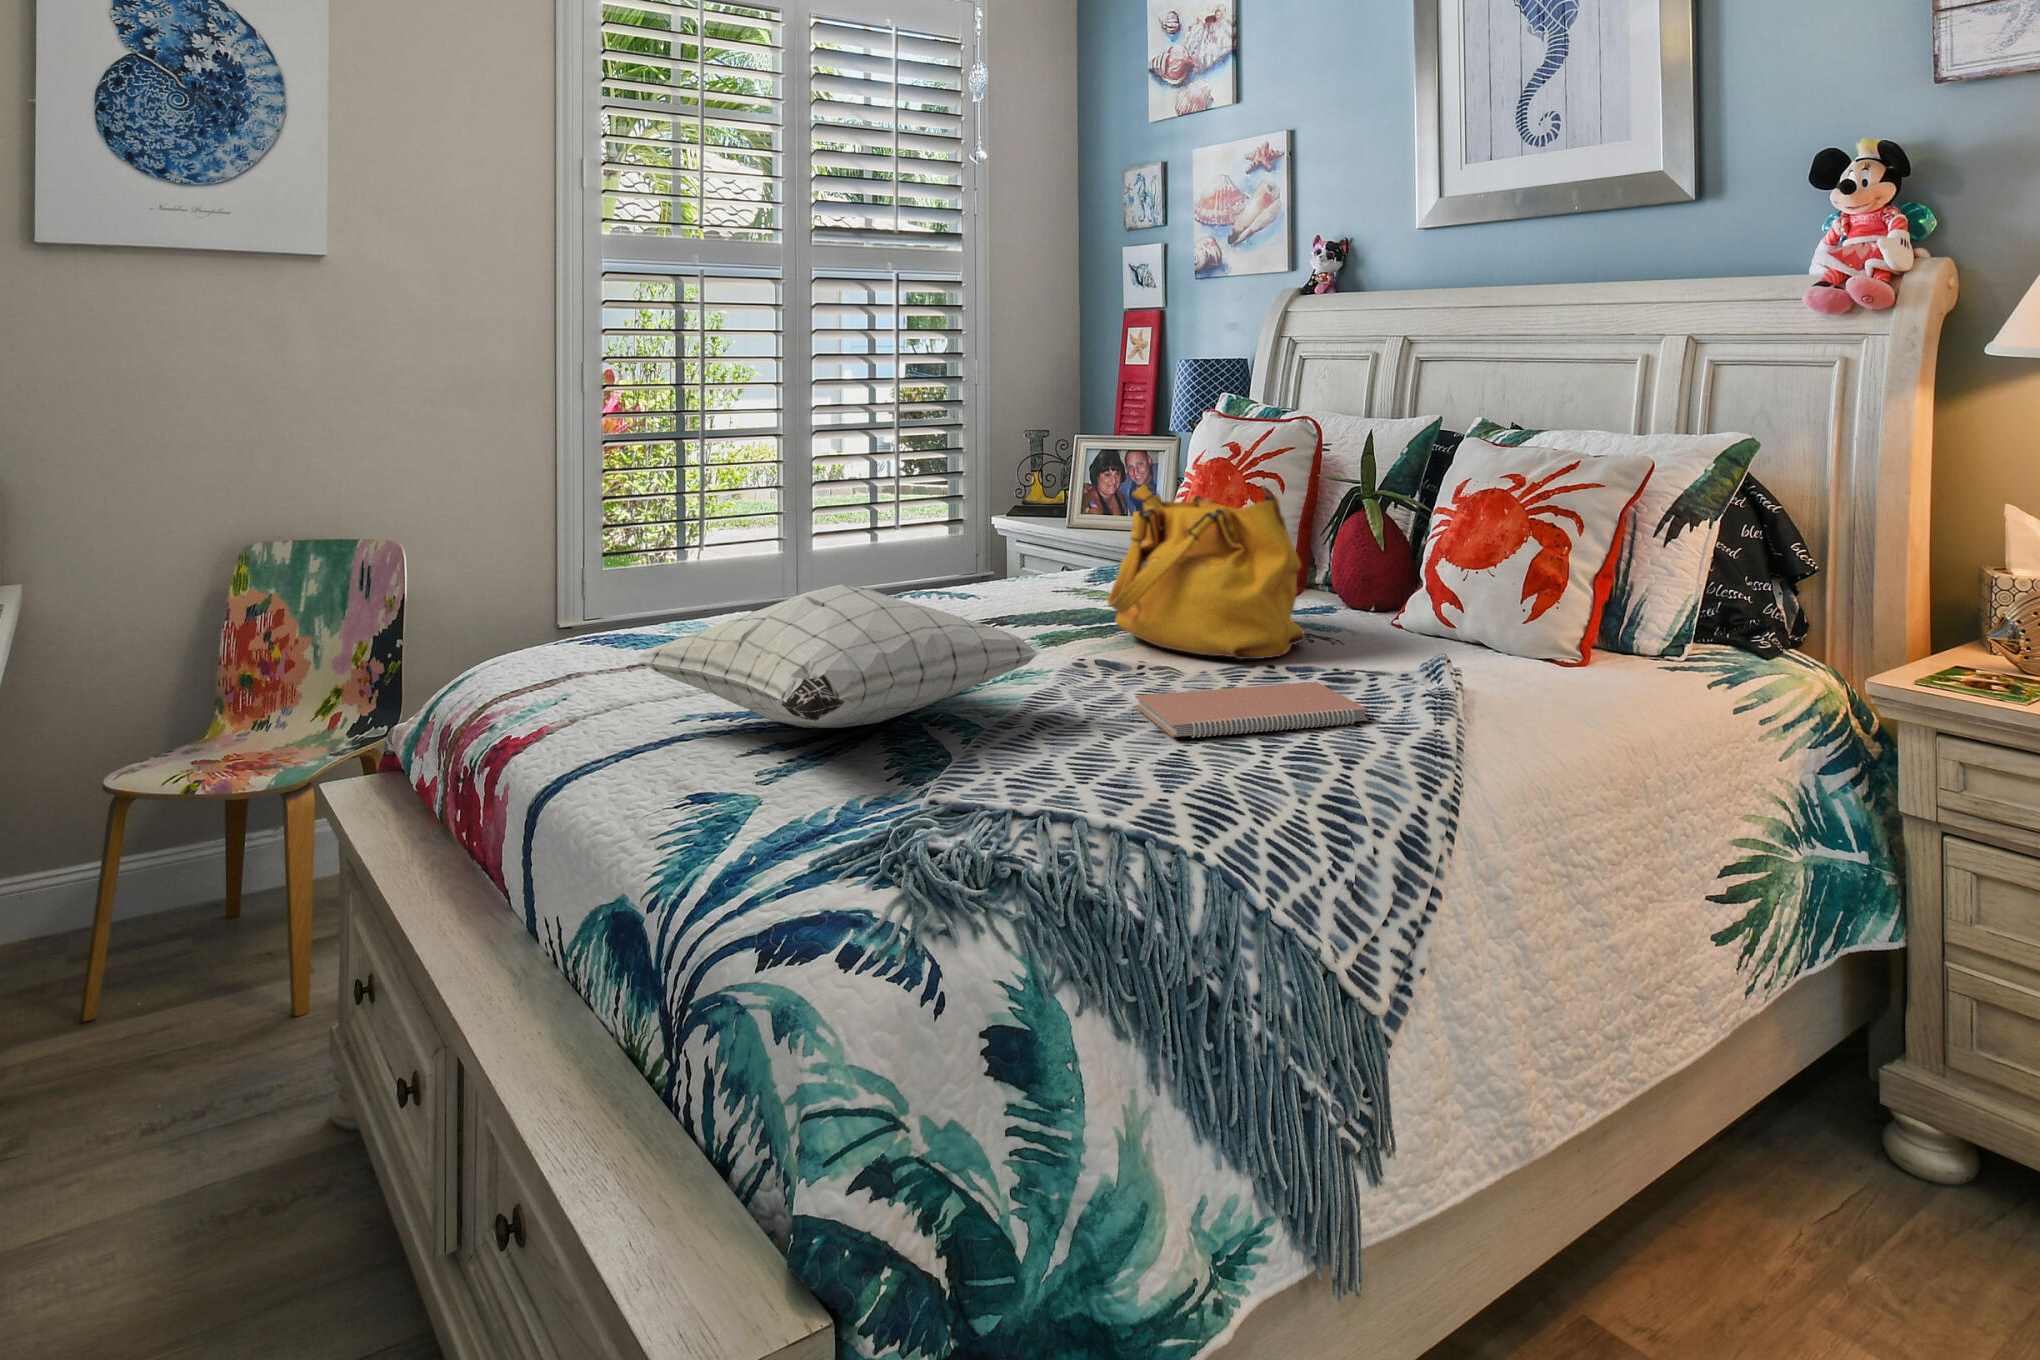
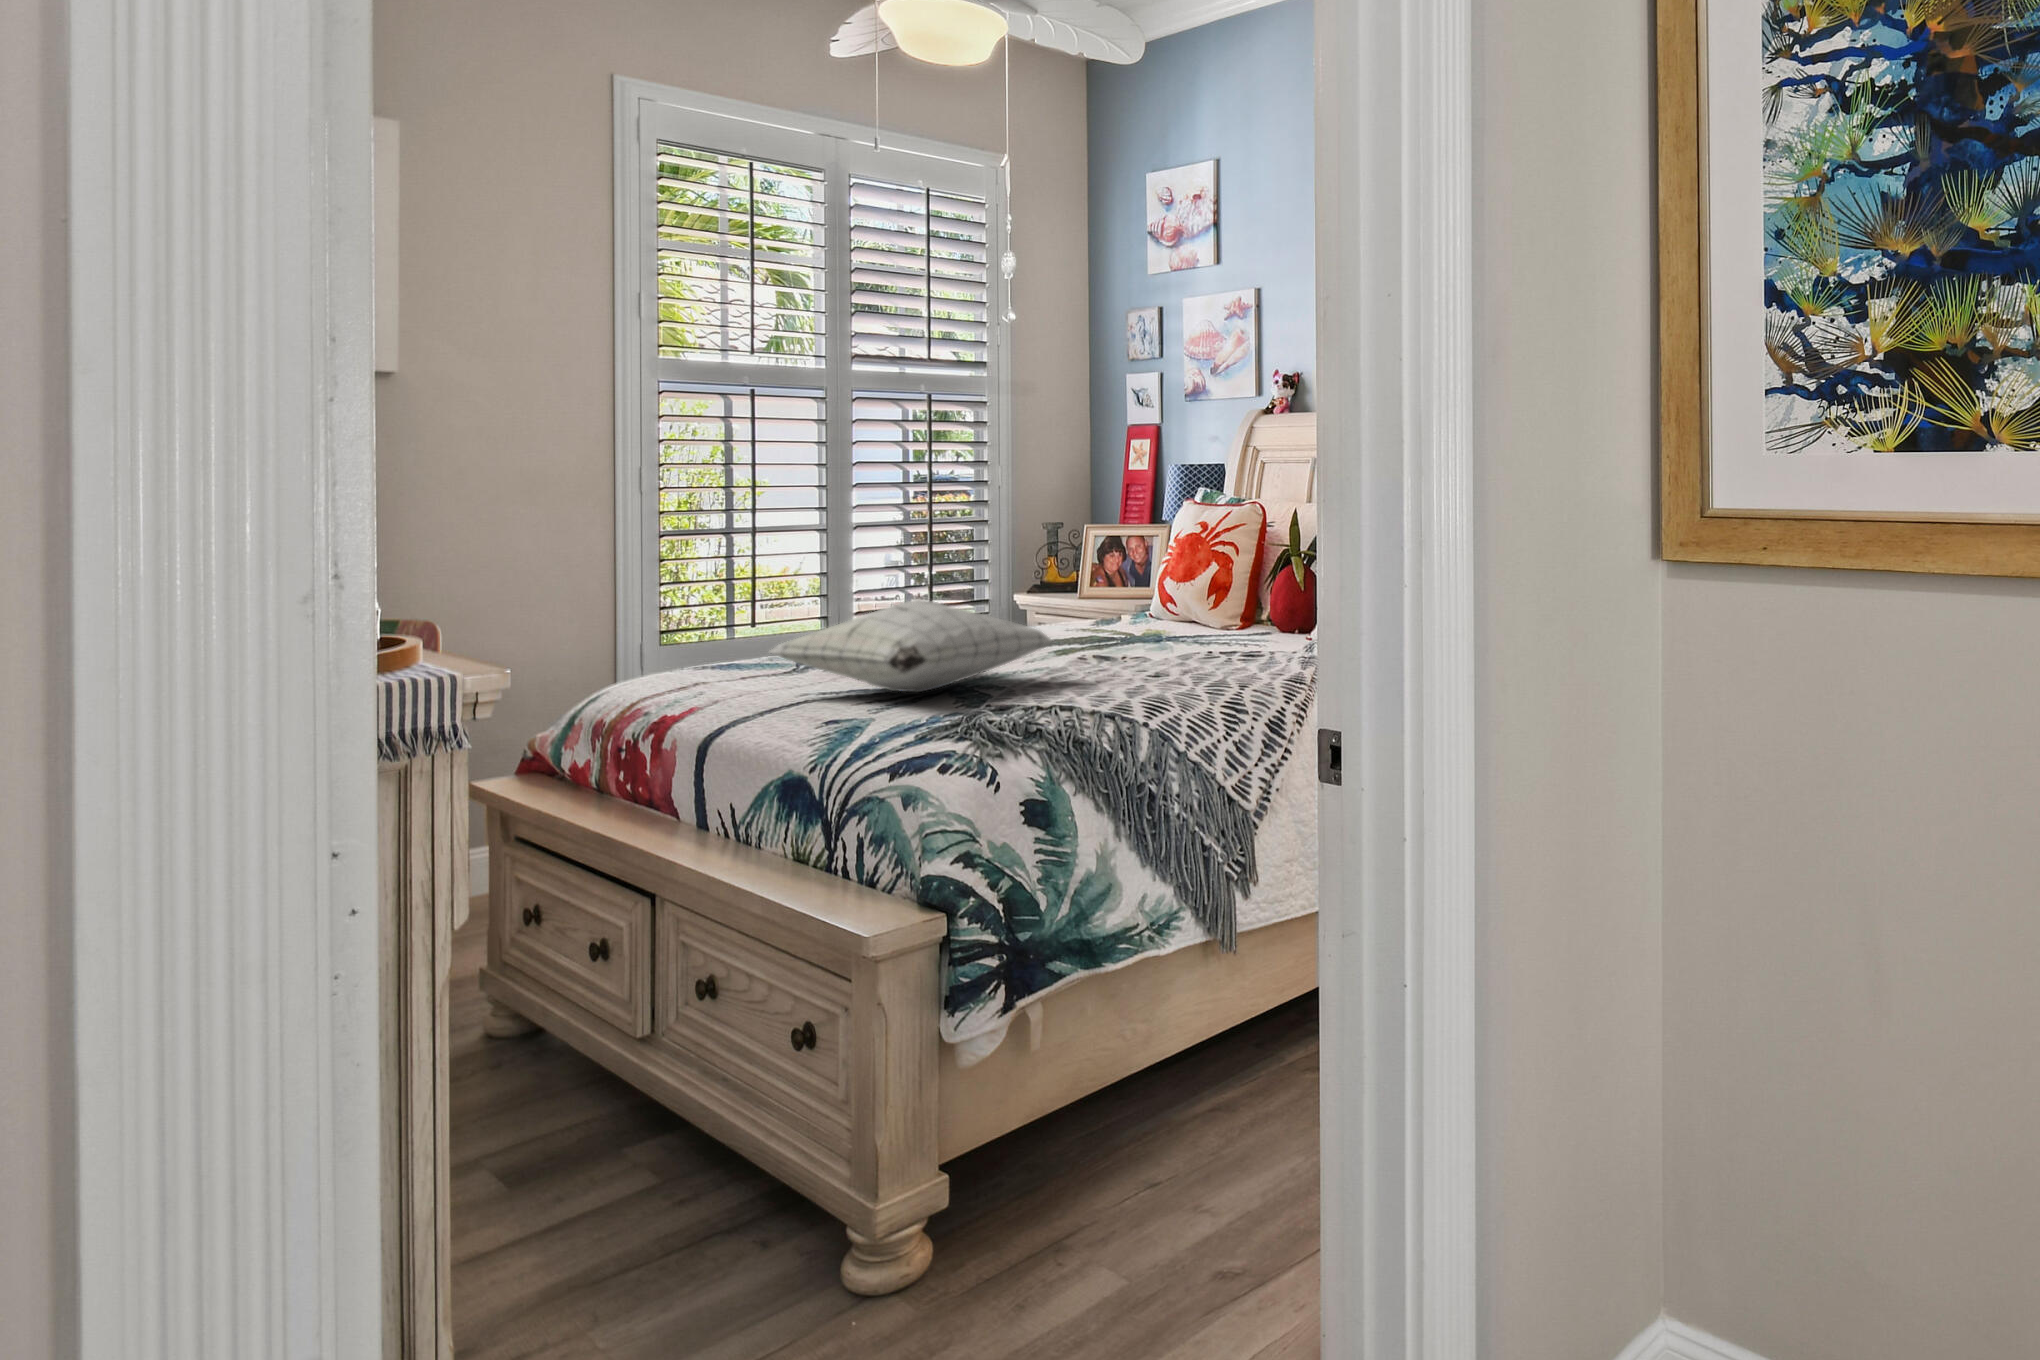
handbag: present [1107,485,1305,659] -> none [1103,541,1240,655]
notebook: present [1135,682,1368,738] -> none [1118,659,1265,685]

